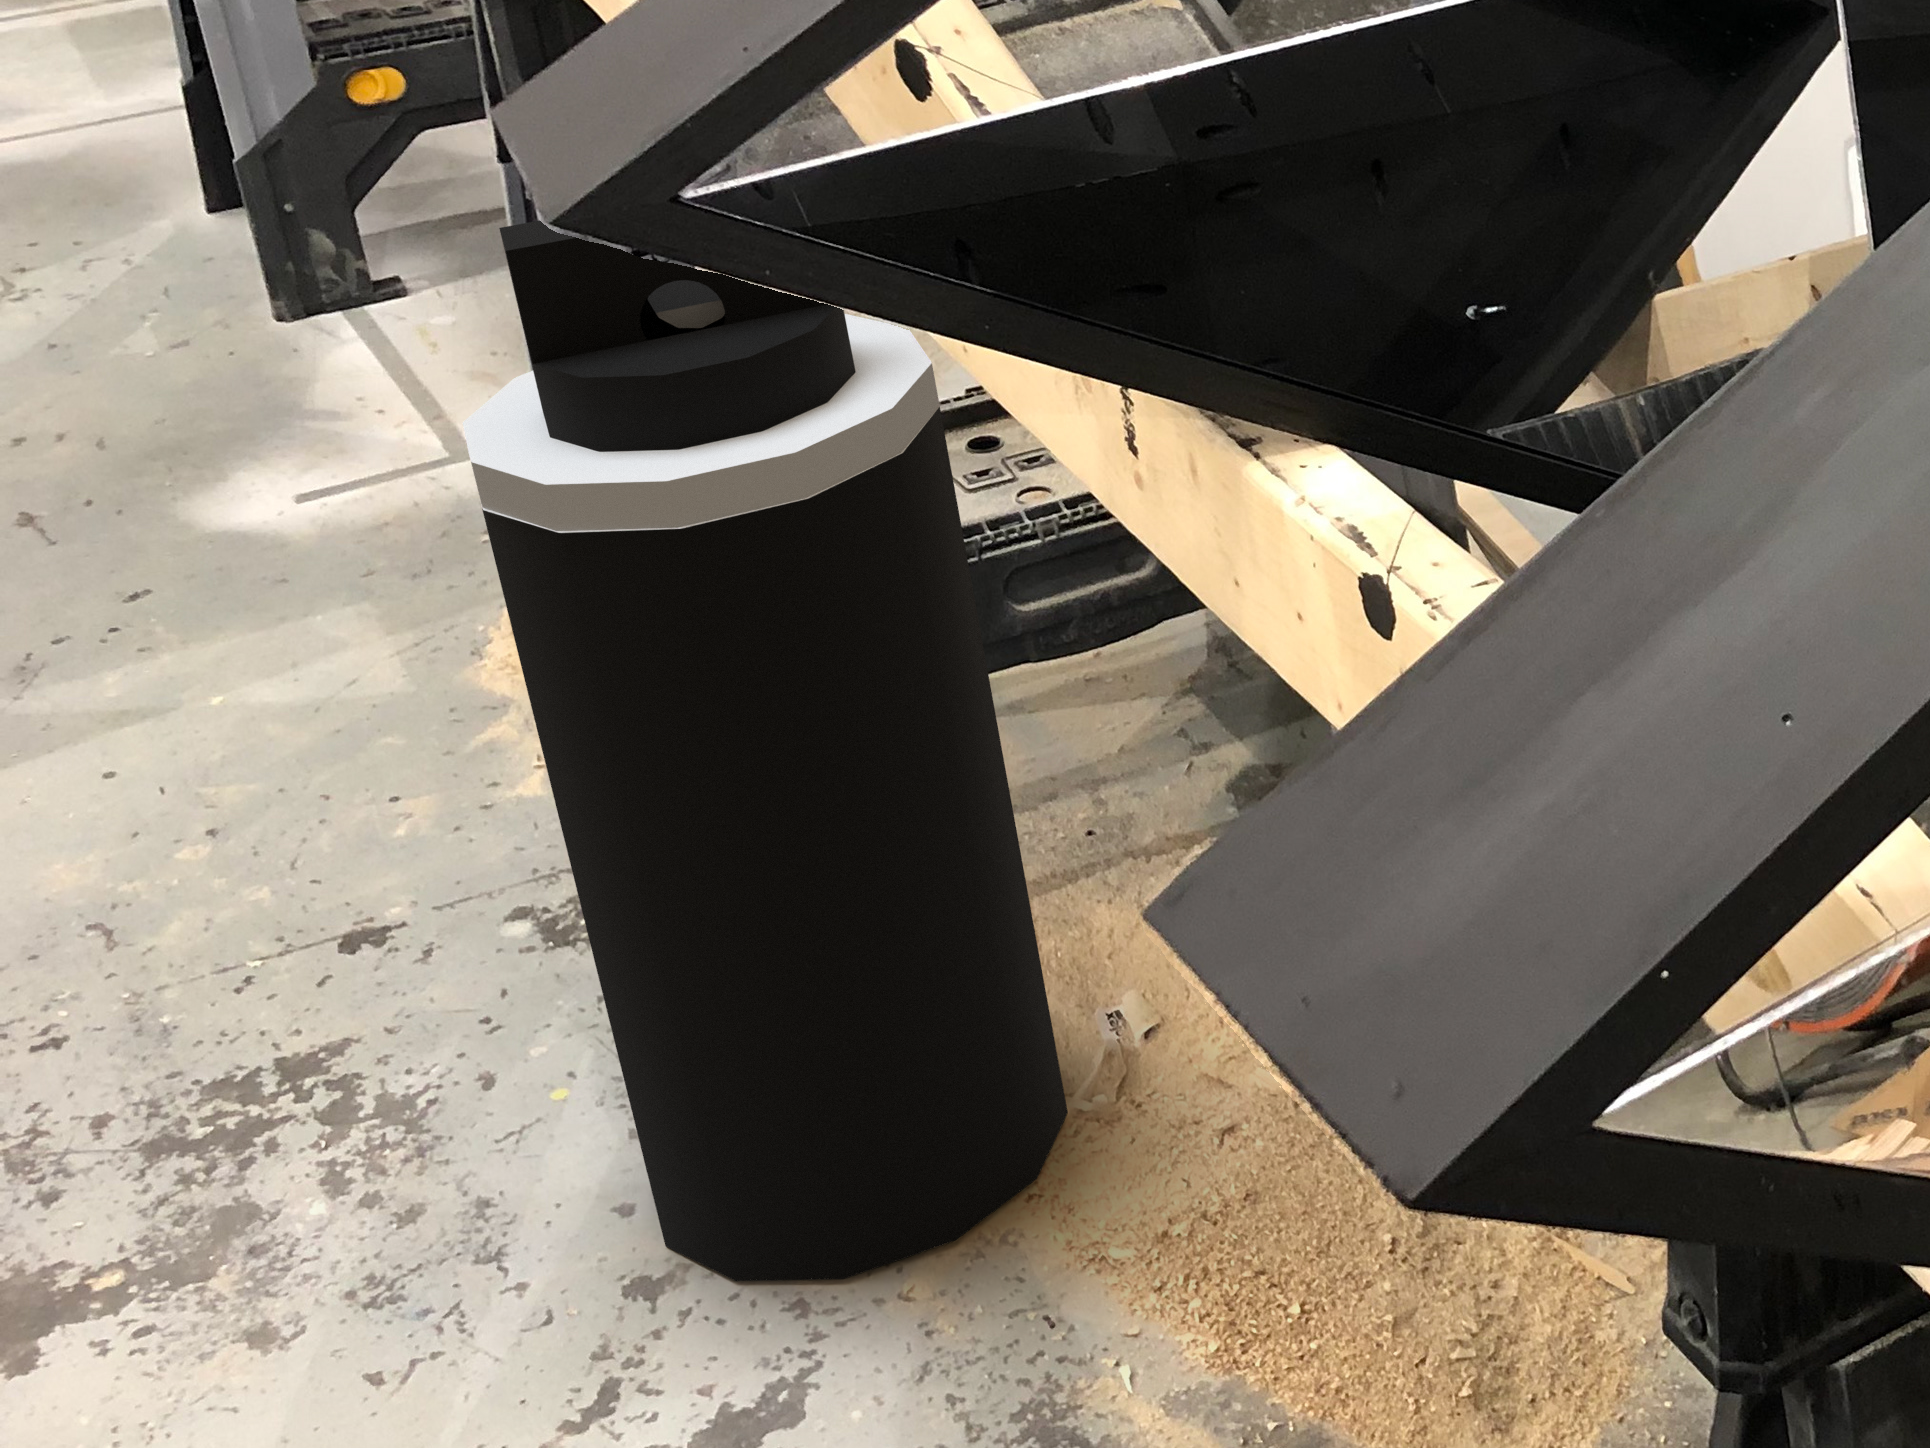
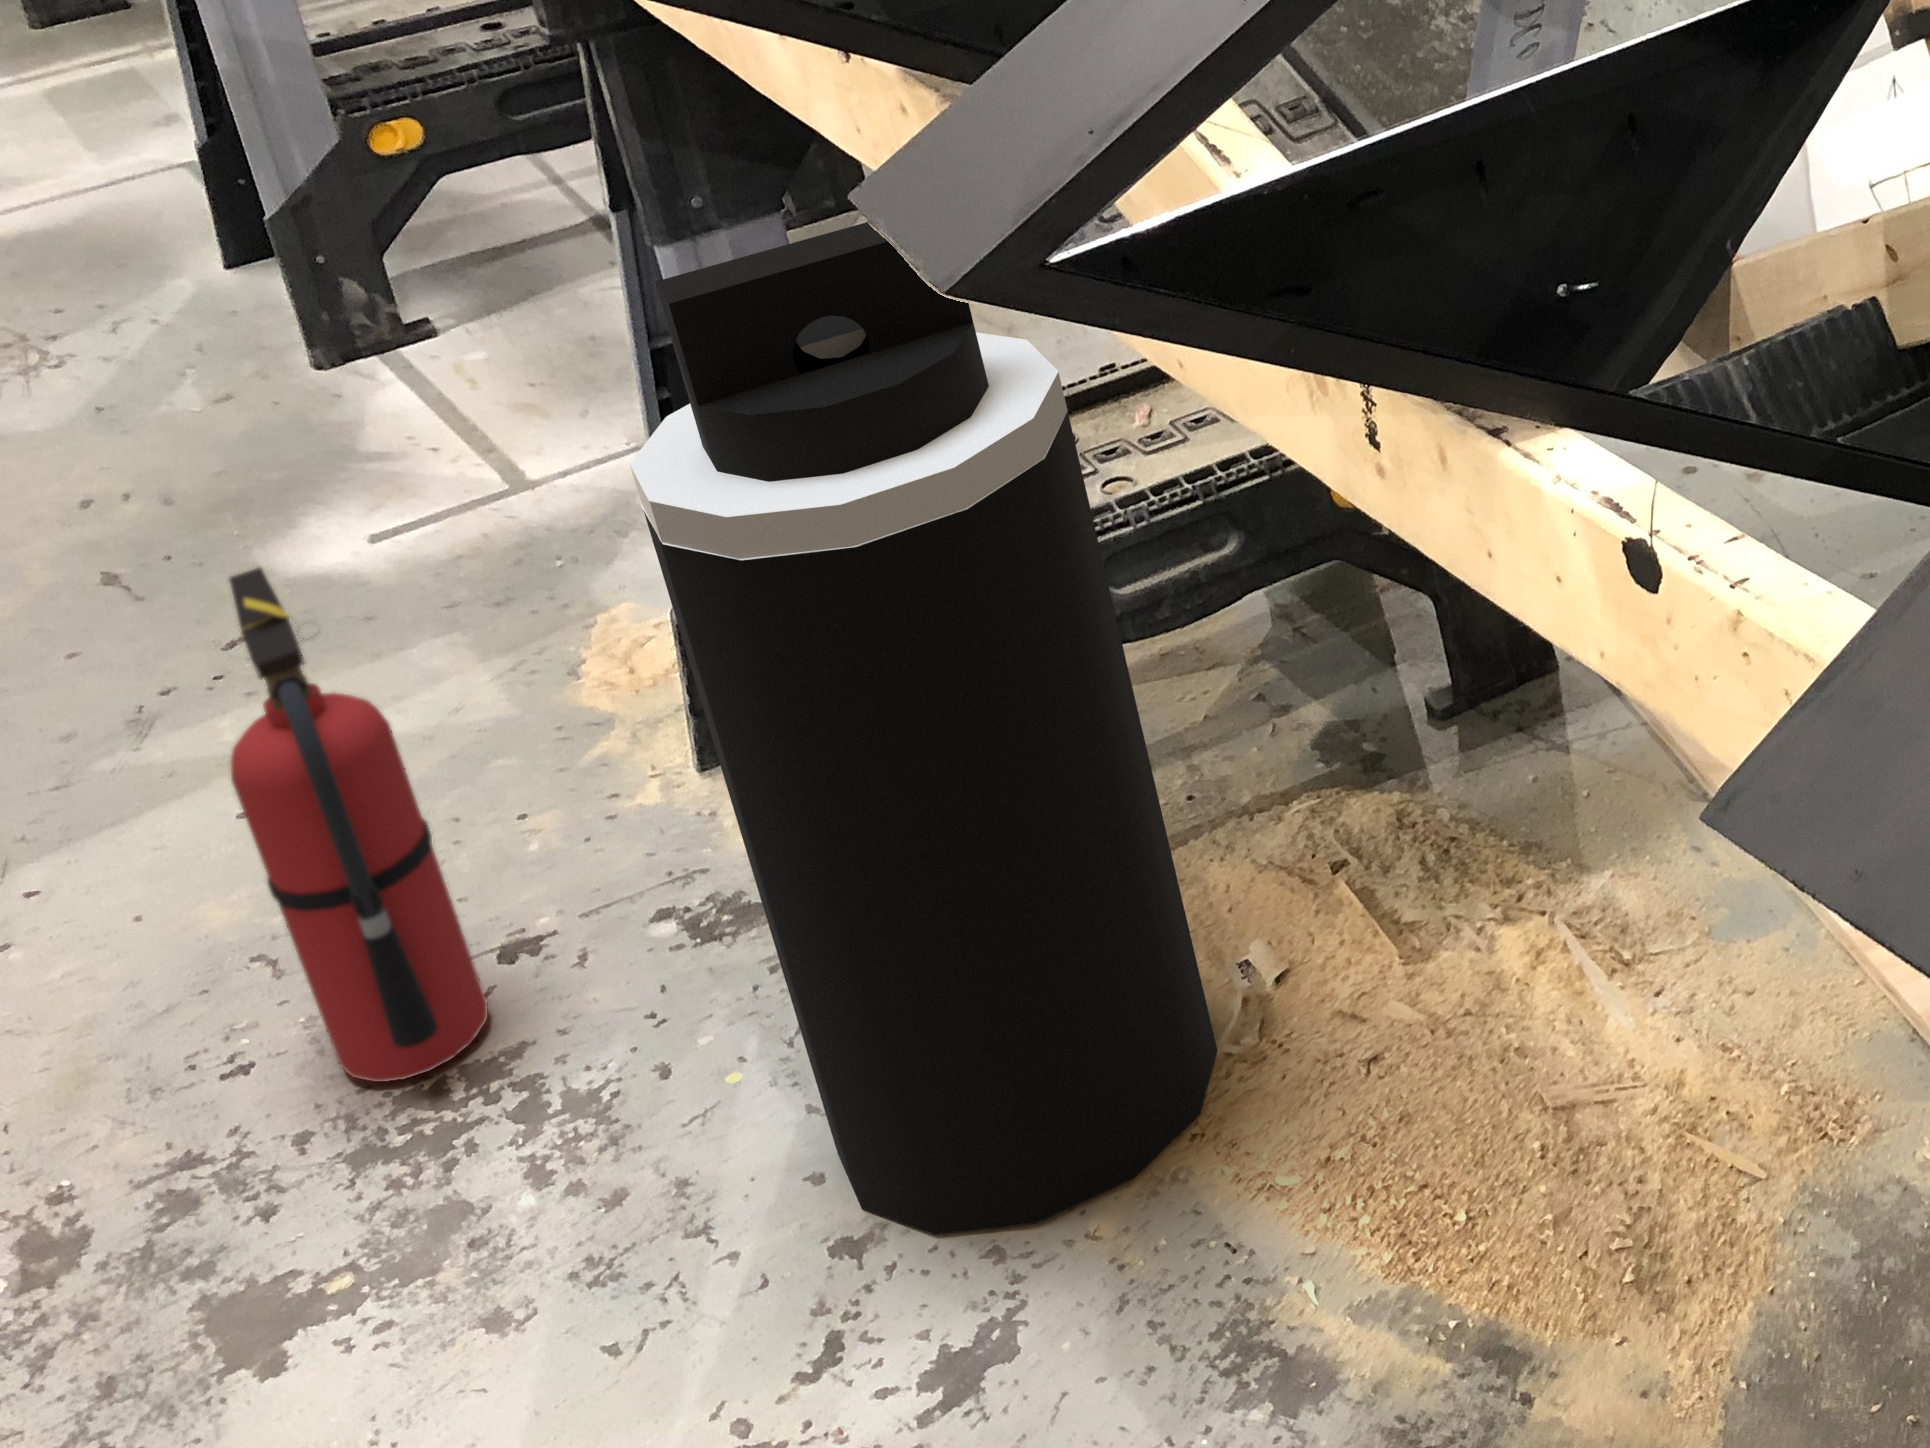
fire extinguisher: none [59,510,323,1066] -> present [229,568,488,1082]

